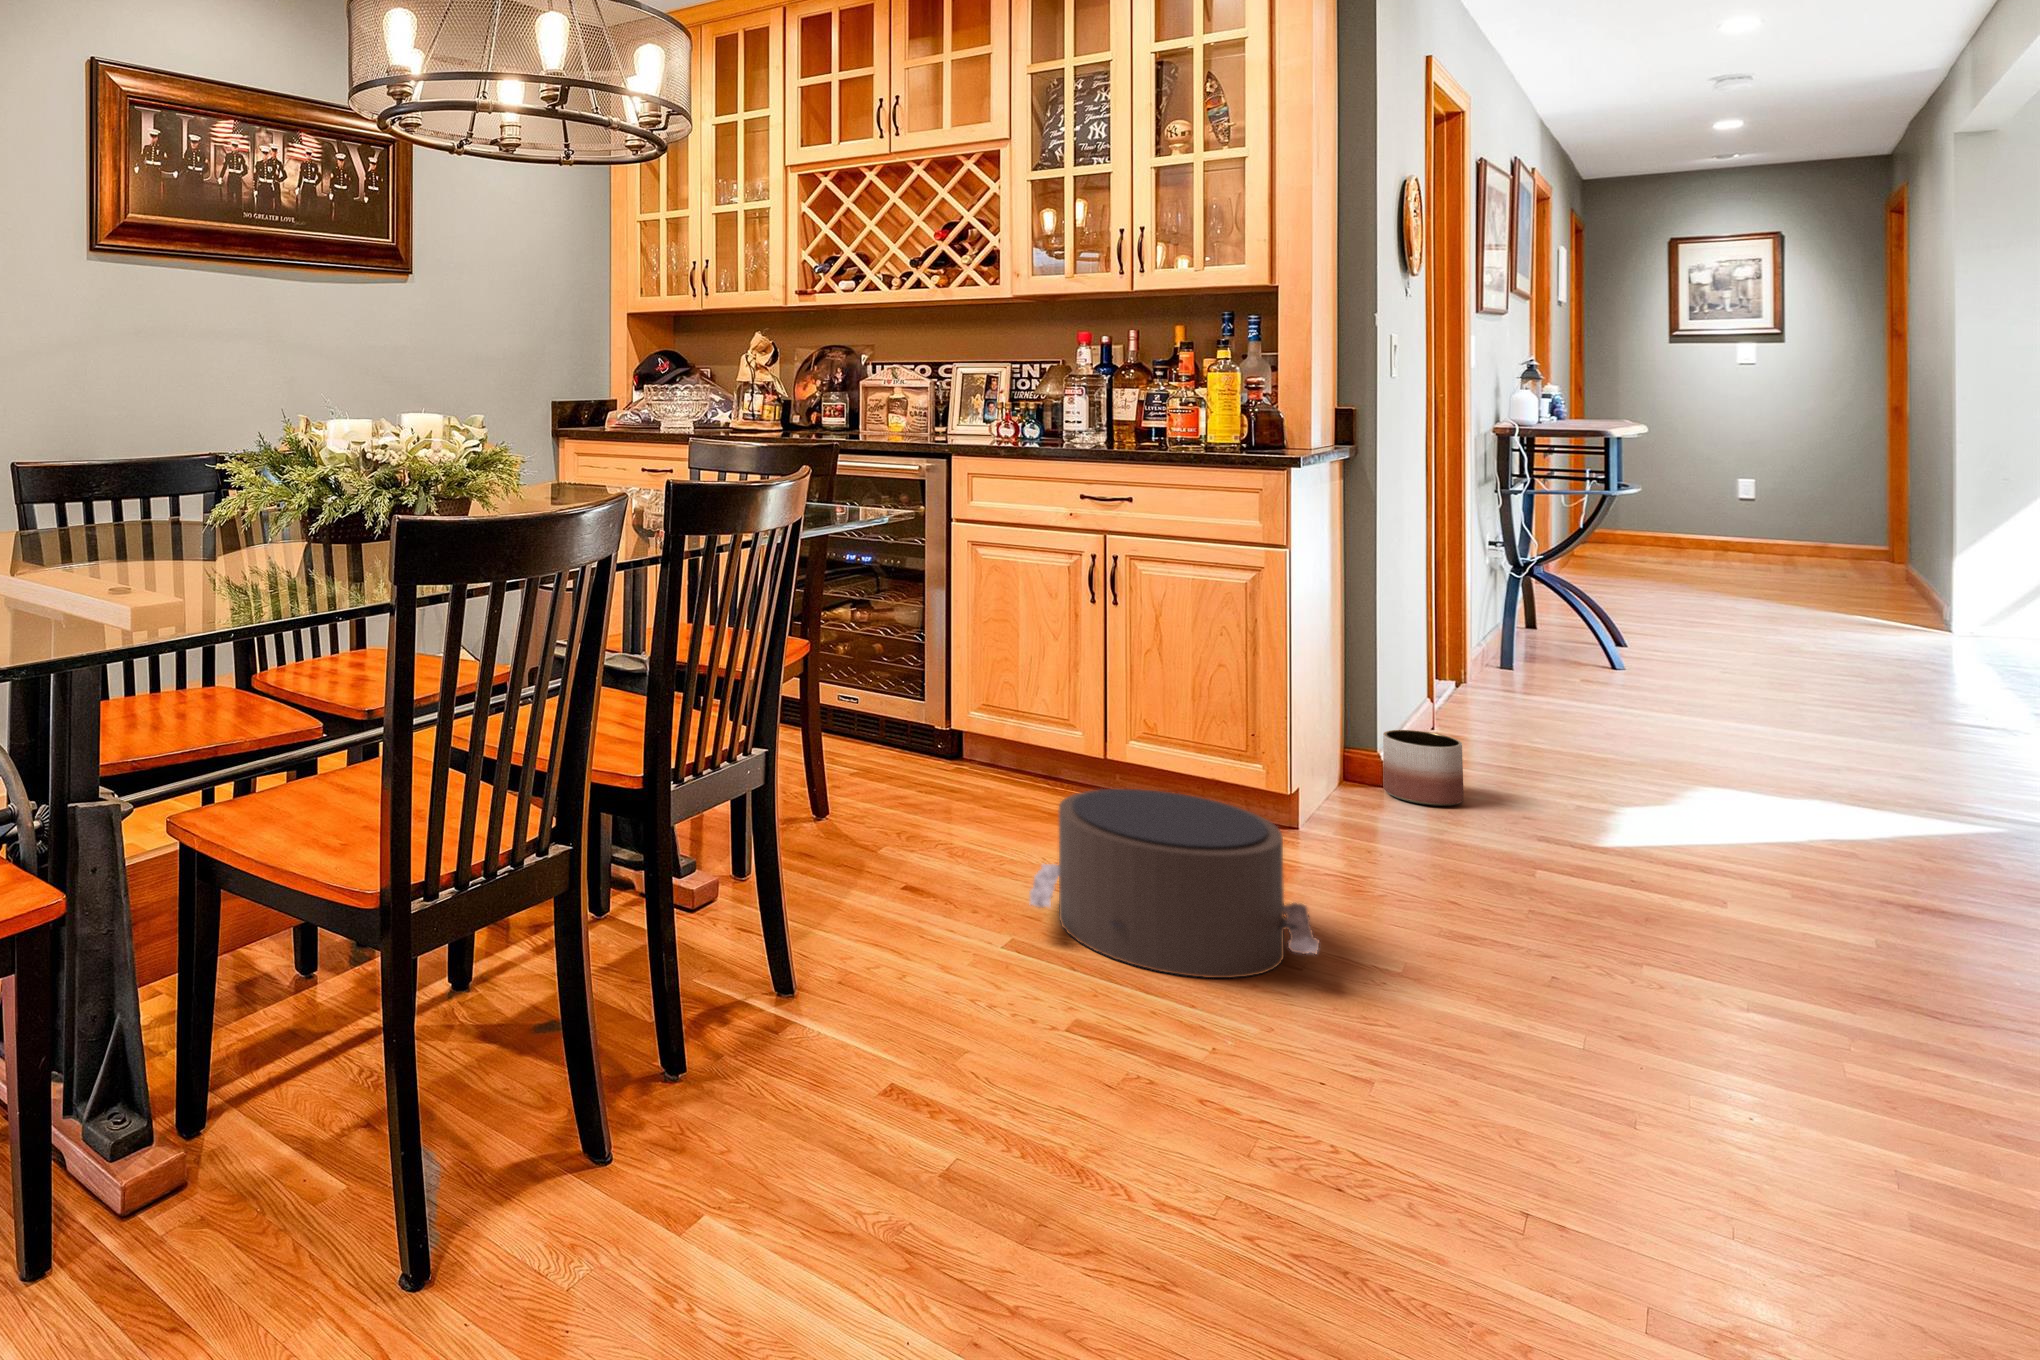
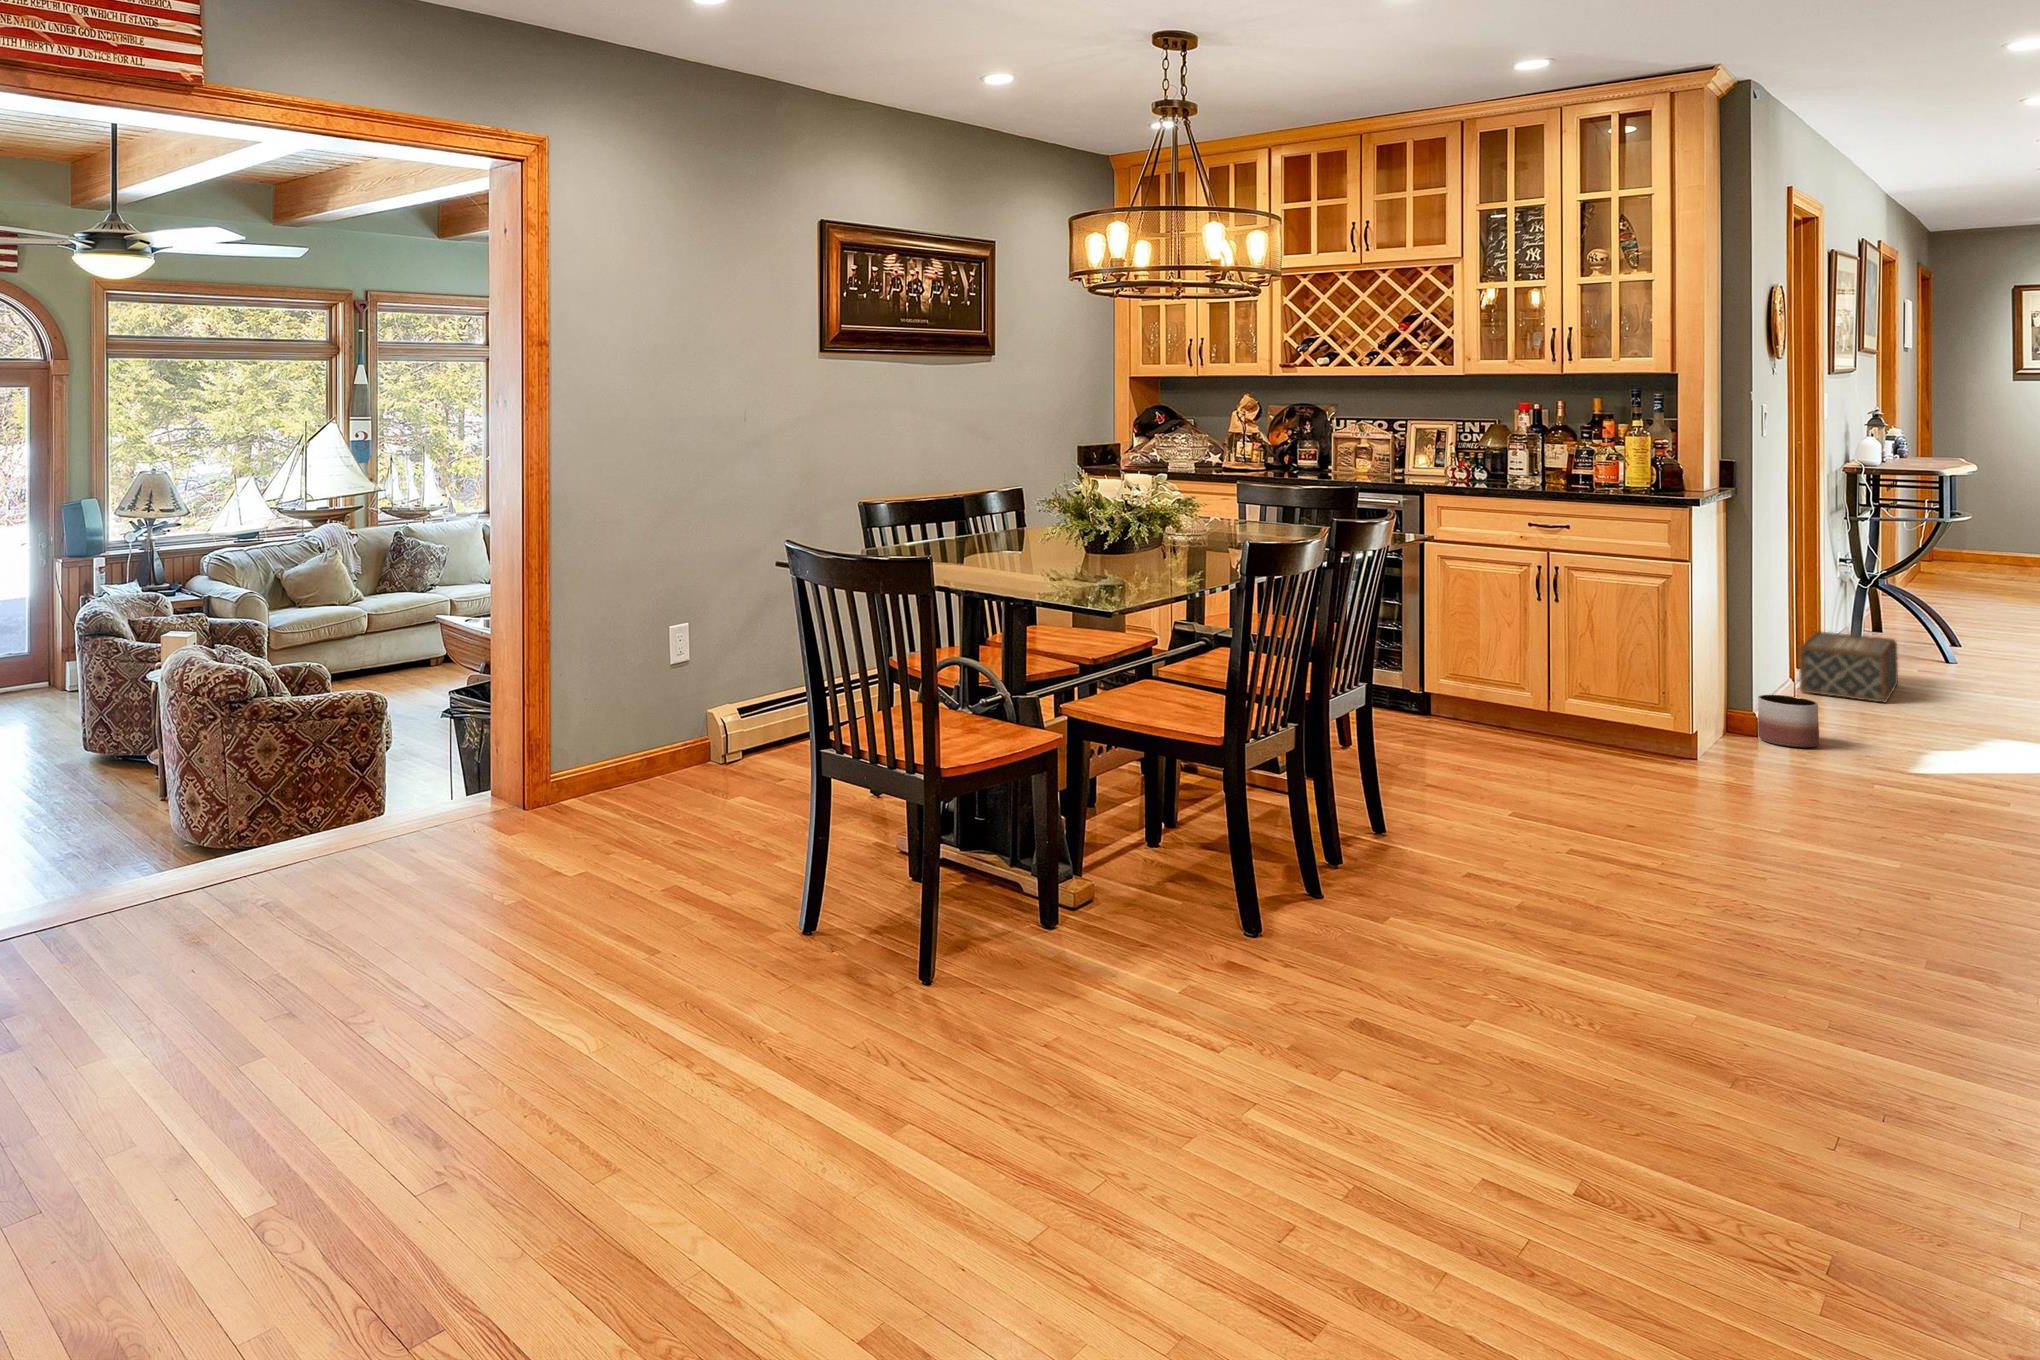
woven basket: none [1438,635,1559,731] -> present [1799,632,1898,702]
pouf: present [1030,789,1320,978] -> none [1523,721,1723,832]

